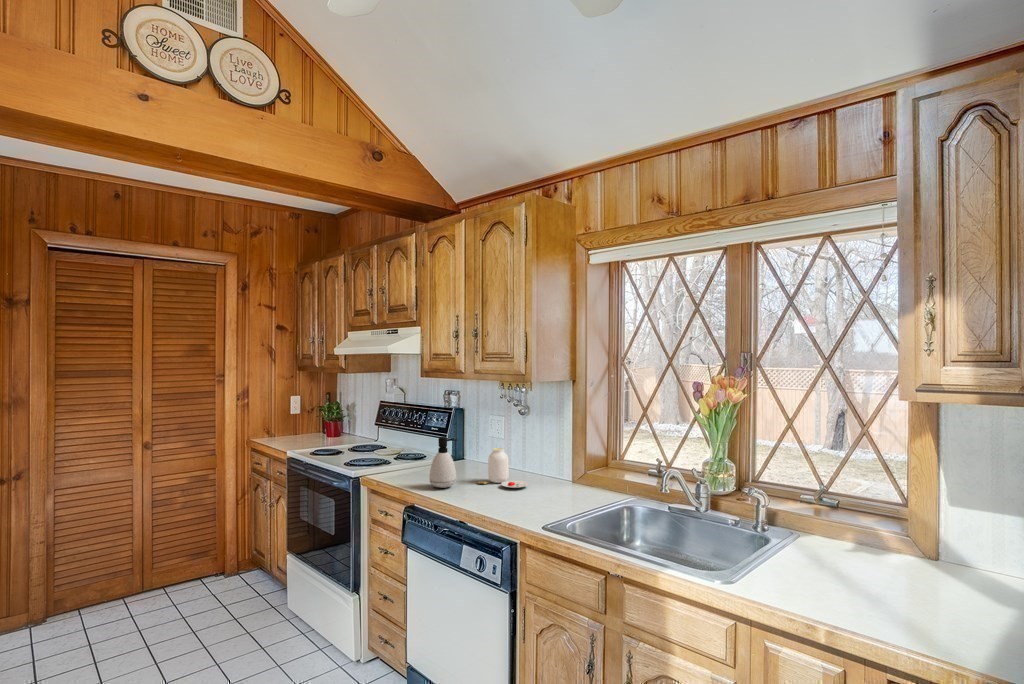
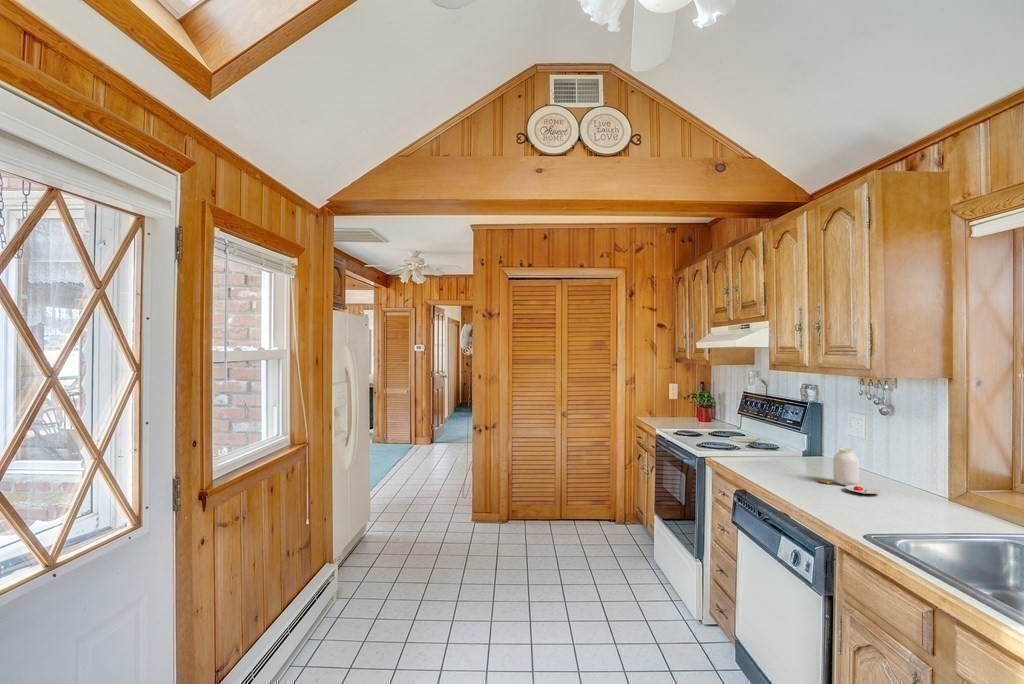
soap dispenser: present [430,437,457,488] -> none [763,429,793,479]

